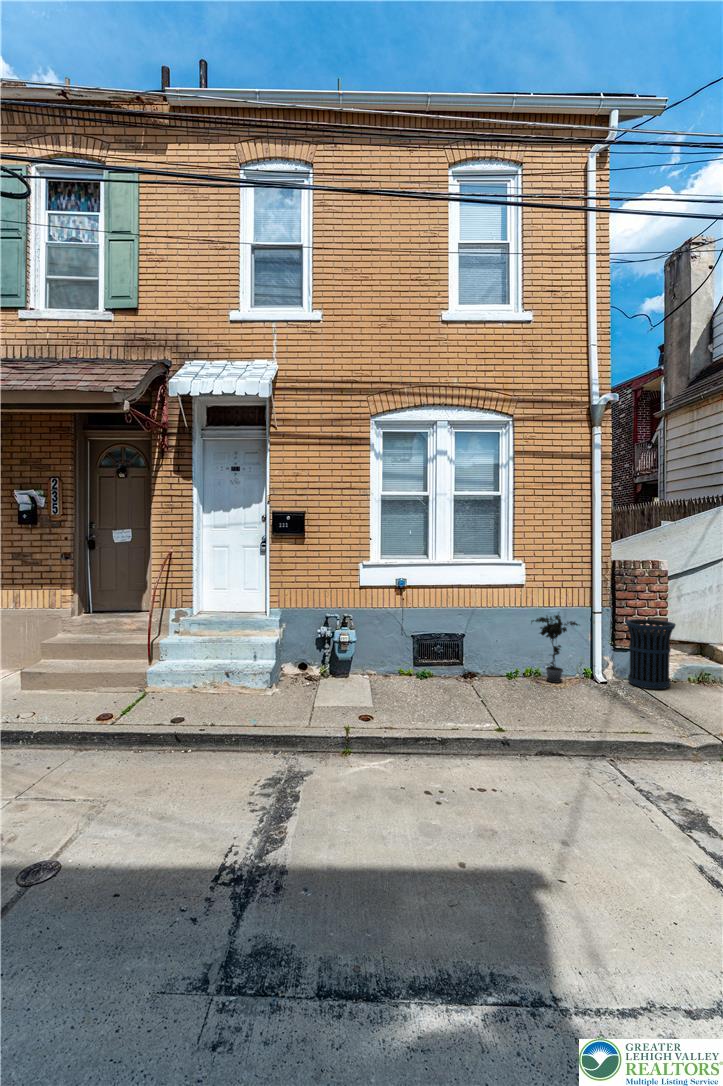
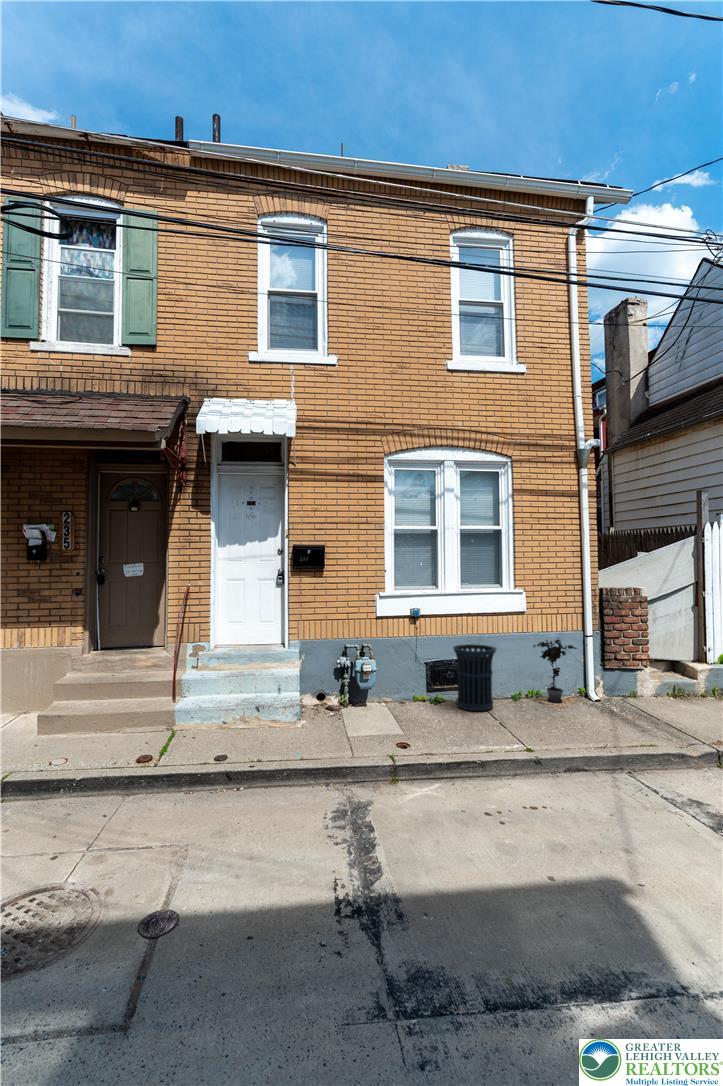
trash can: present [625,619,675,689] -> present [453,644,496,711]

